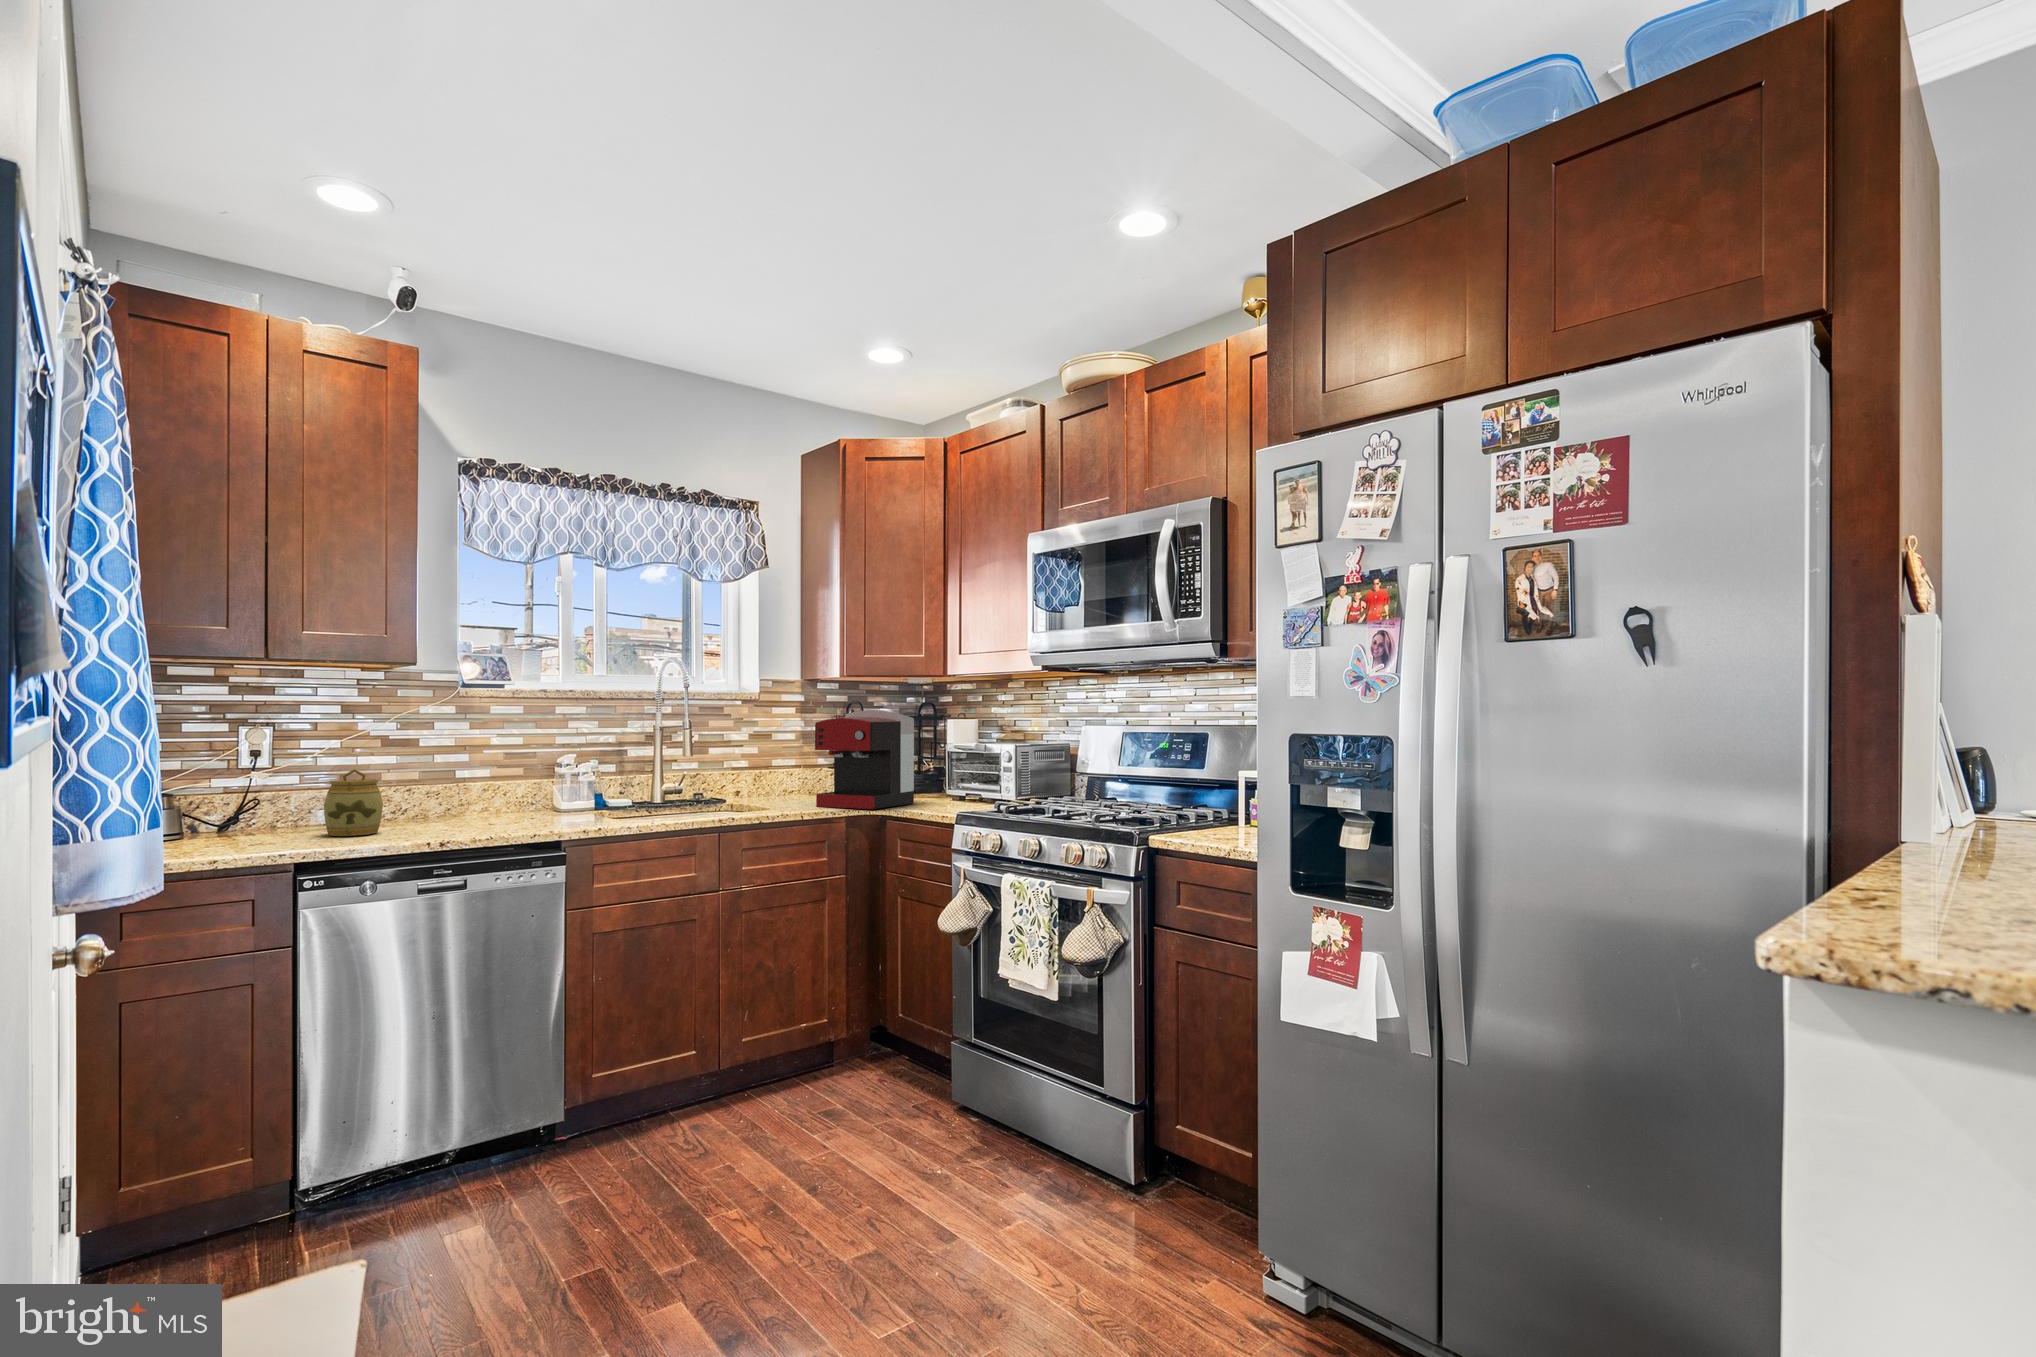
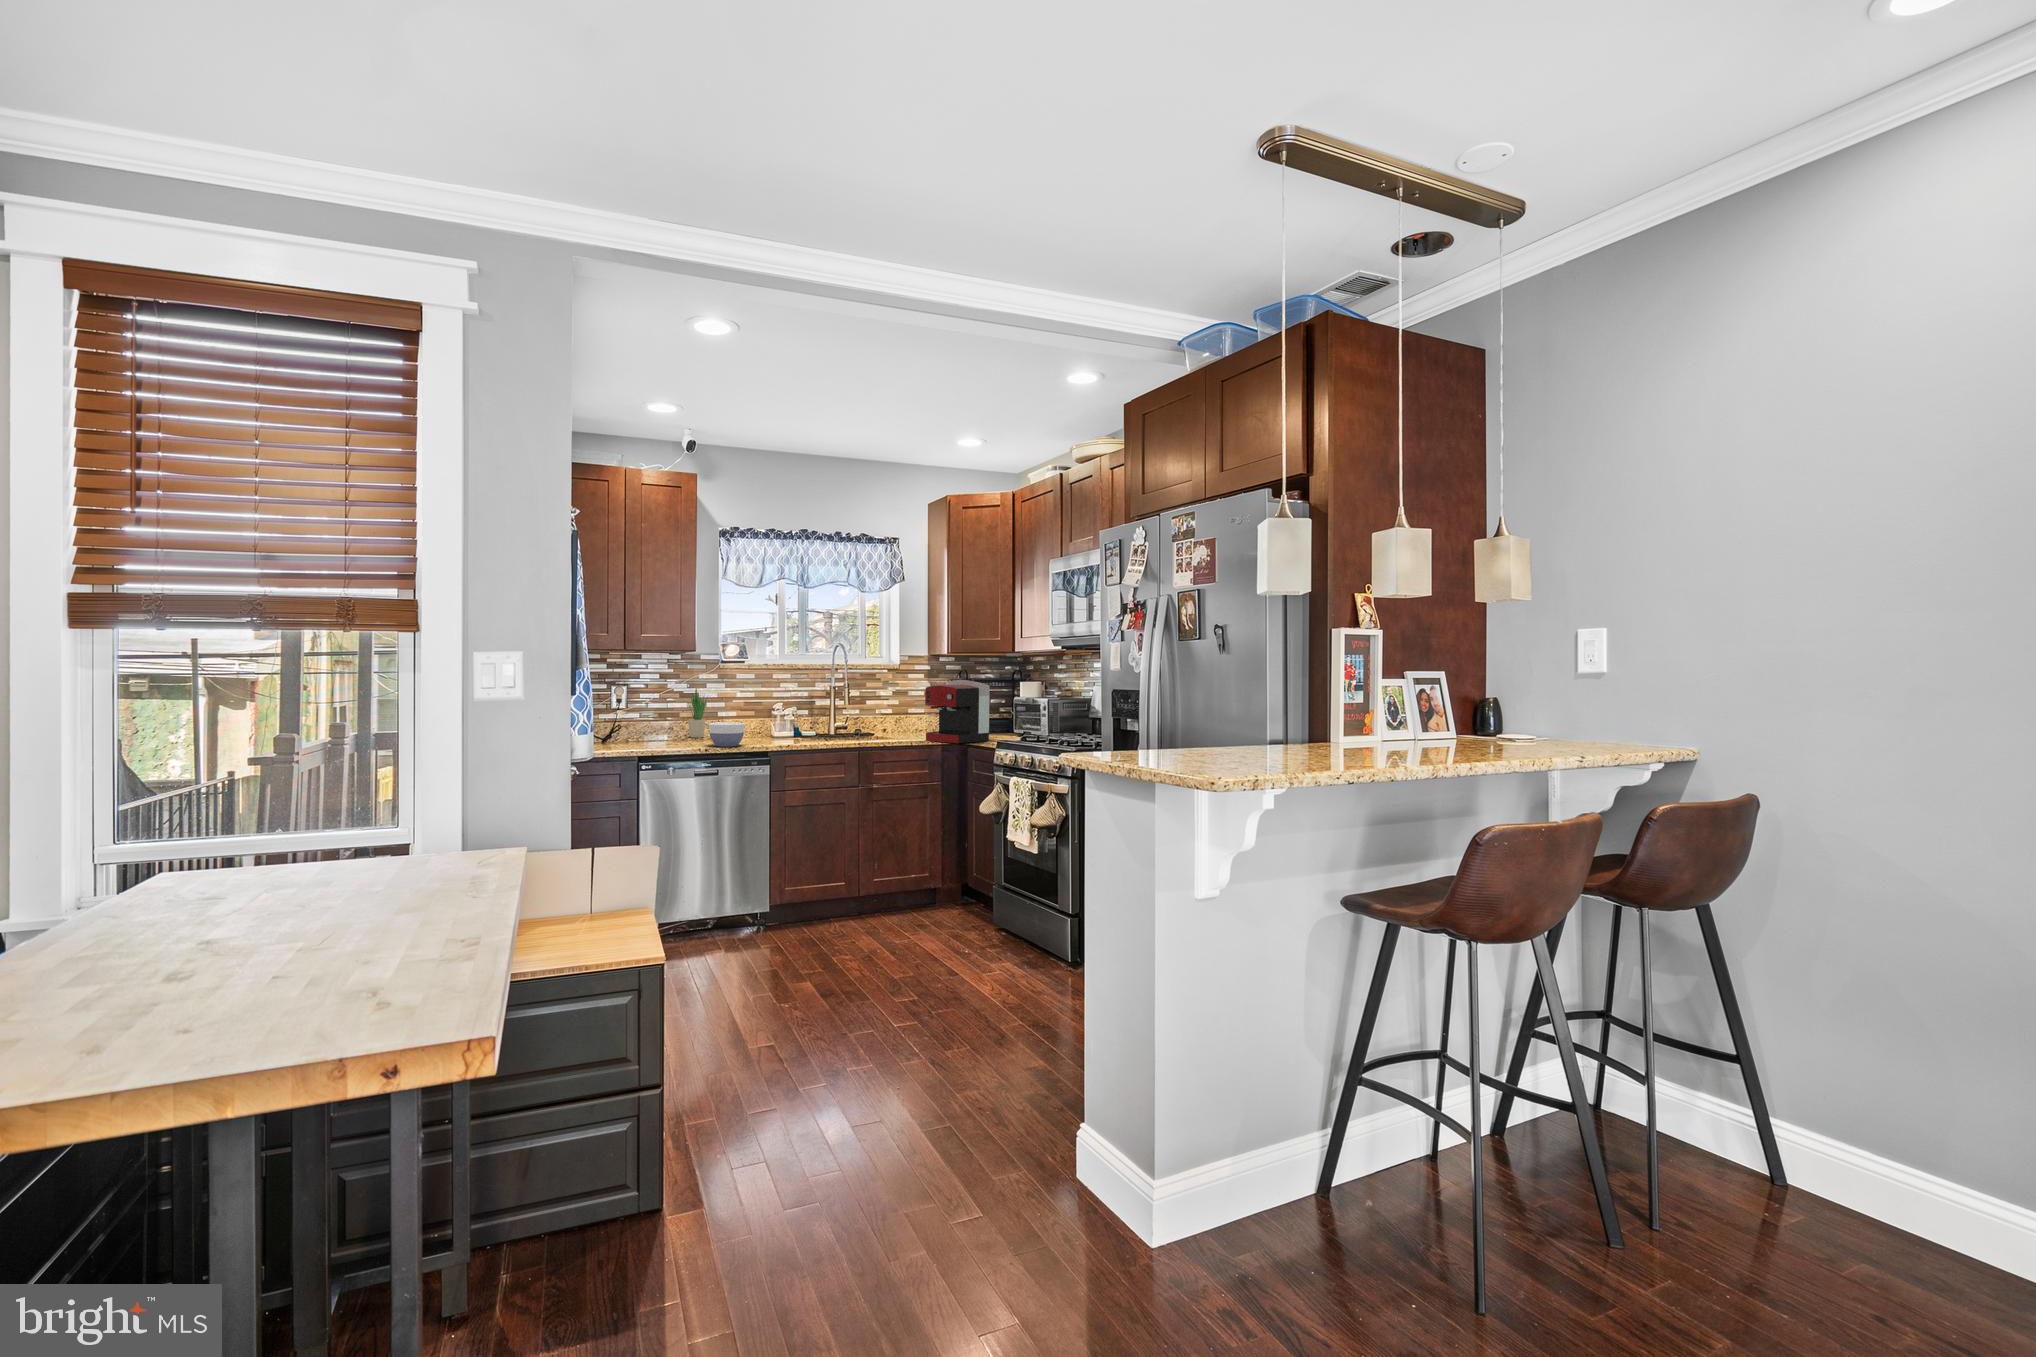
potted plant: none [396,728,436,816] -> present [688,688,707,738]
jar: present [324,769,383,836] -> none [654,711,682,747]
bowl: none [436,786,510,830] -> present [708,722,745,747]

